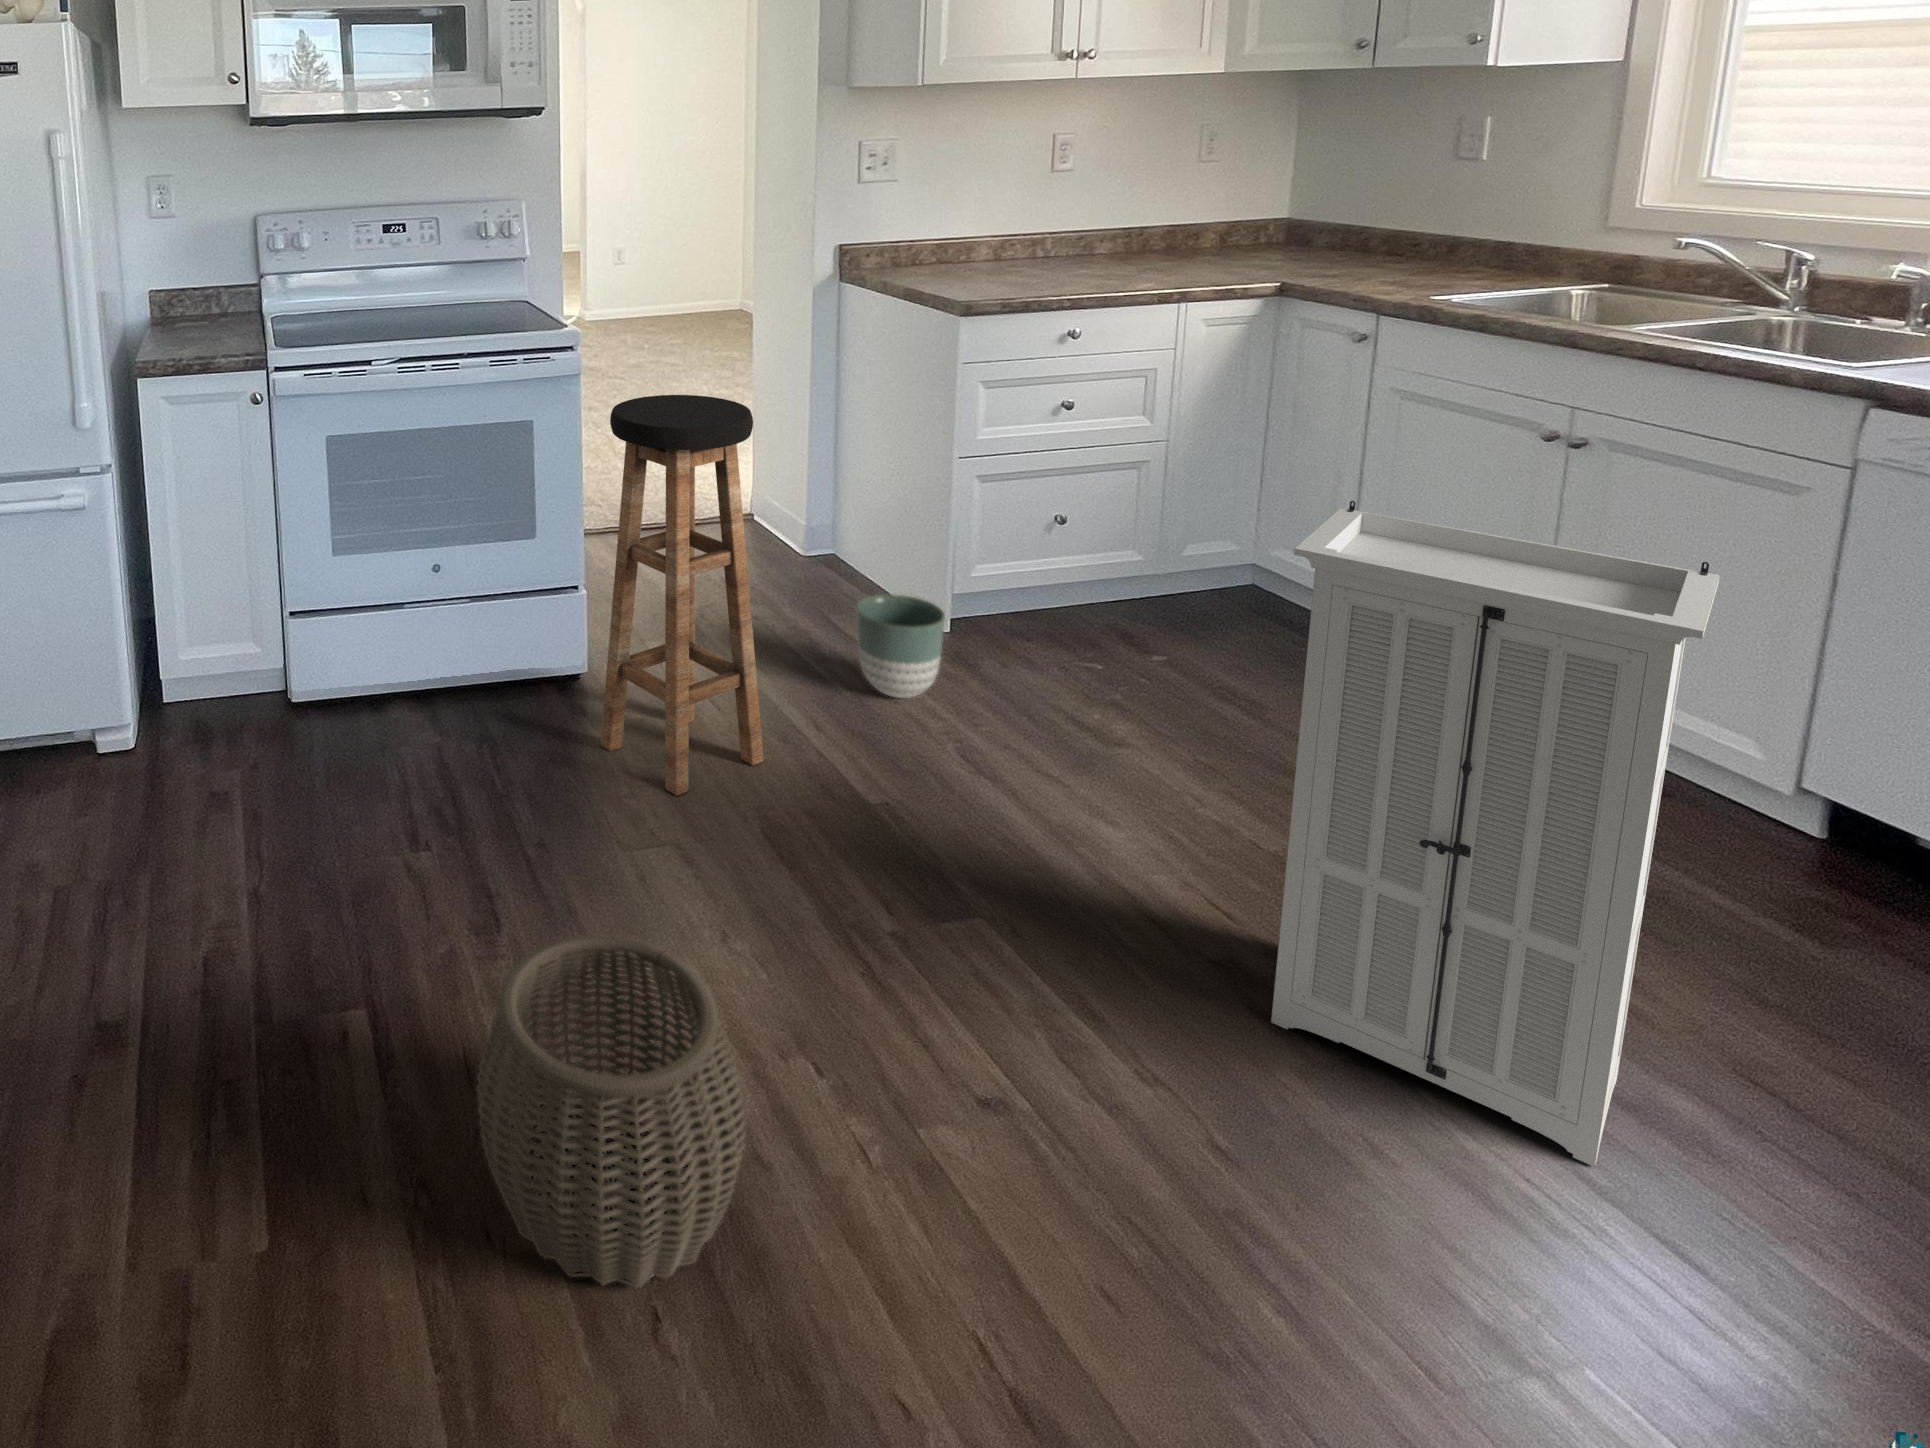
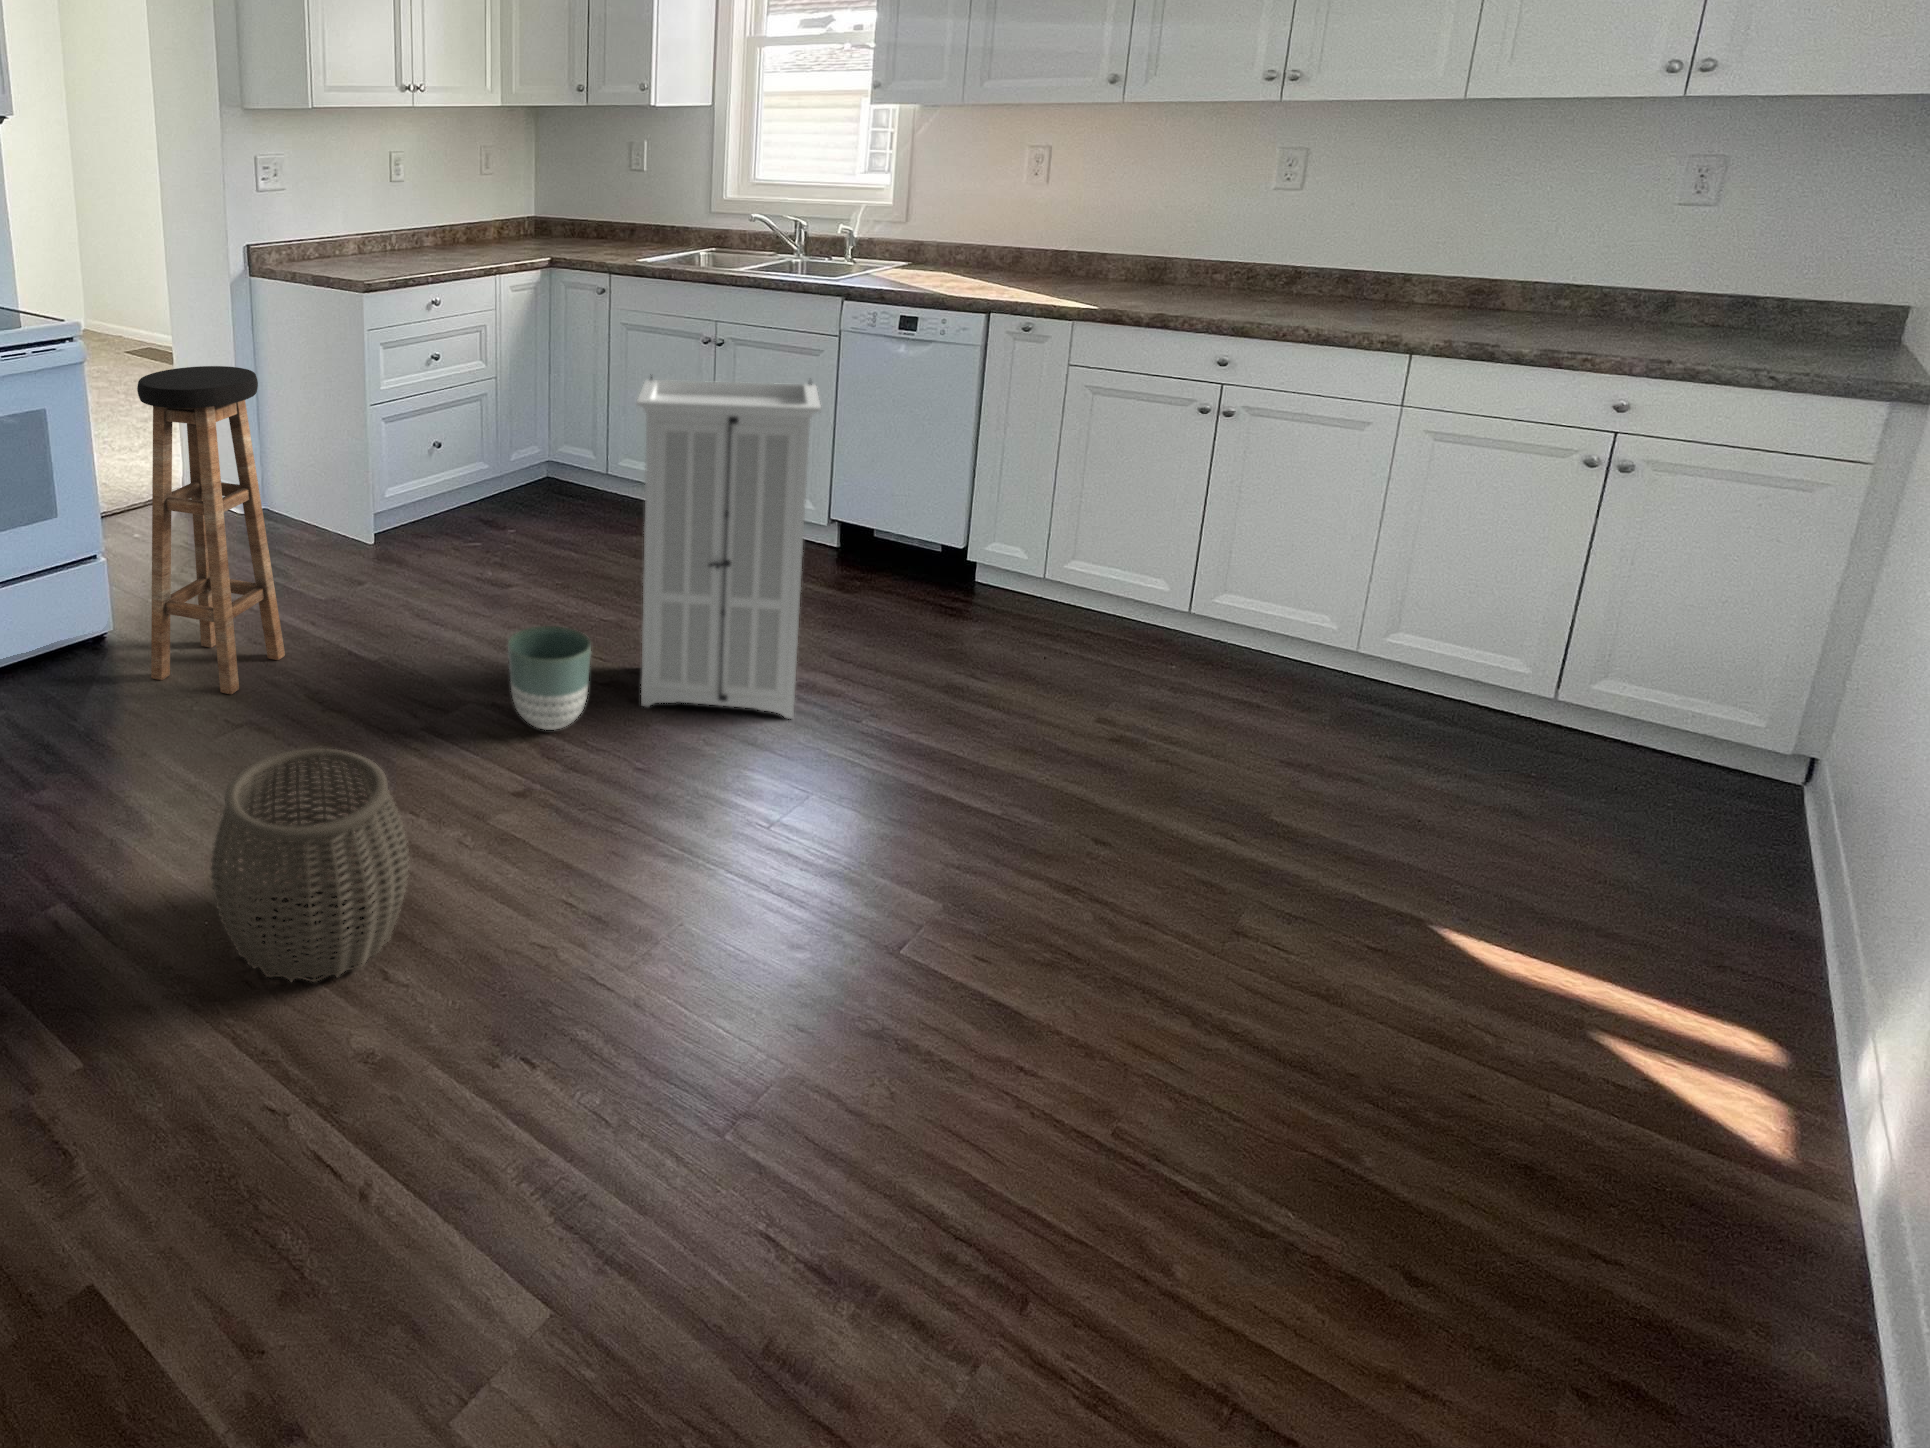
planter: present [857,594,945,698] -> present [508,626,591,730]

